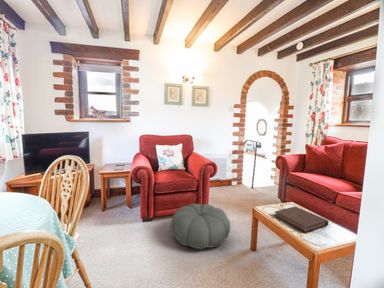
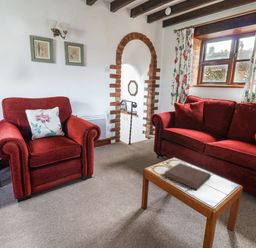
pouf: present [170,204,230,249] -> none [54,170,120,222]

